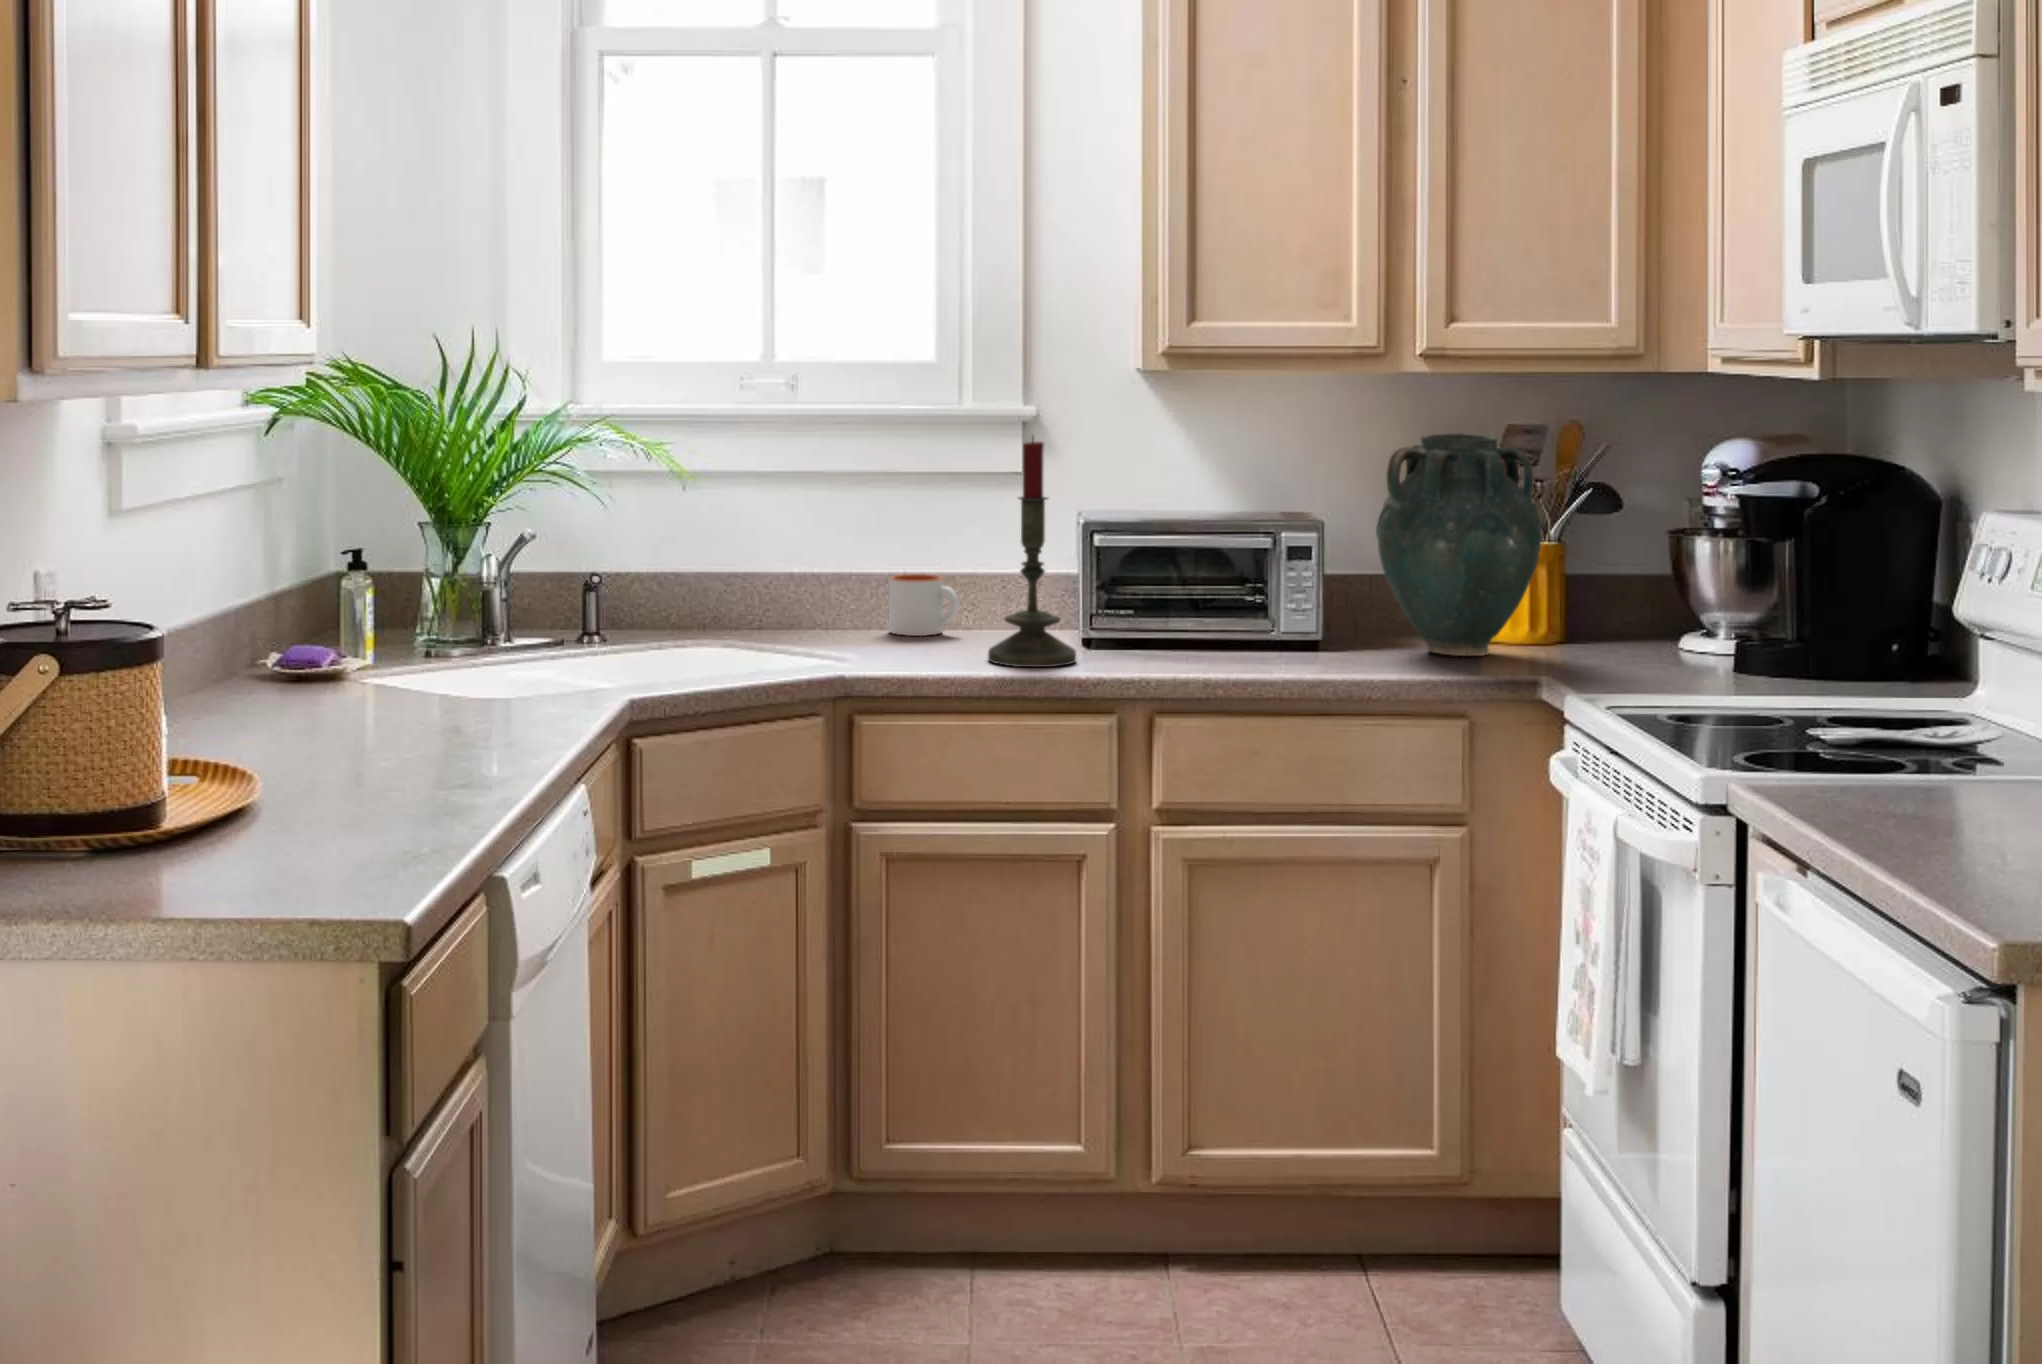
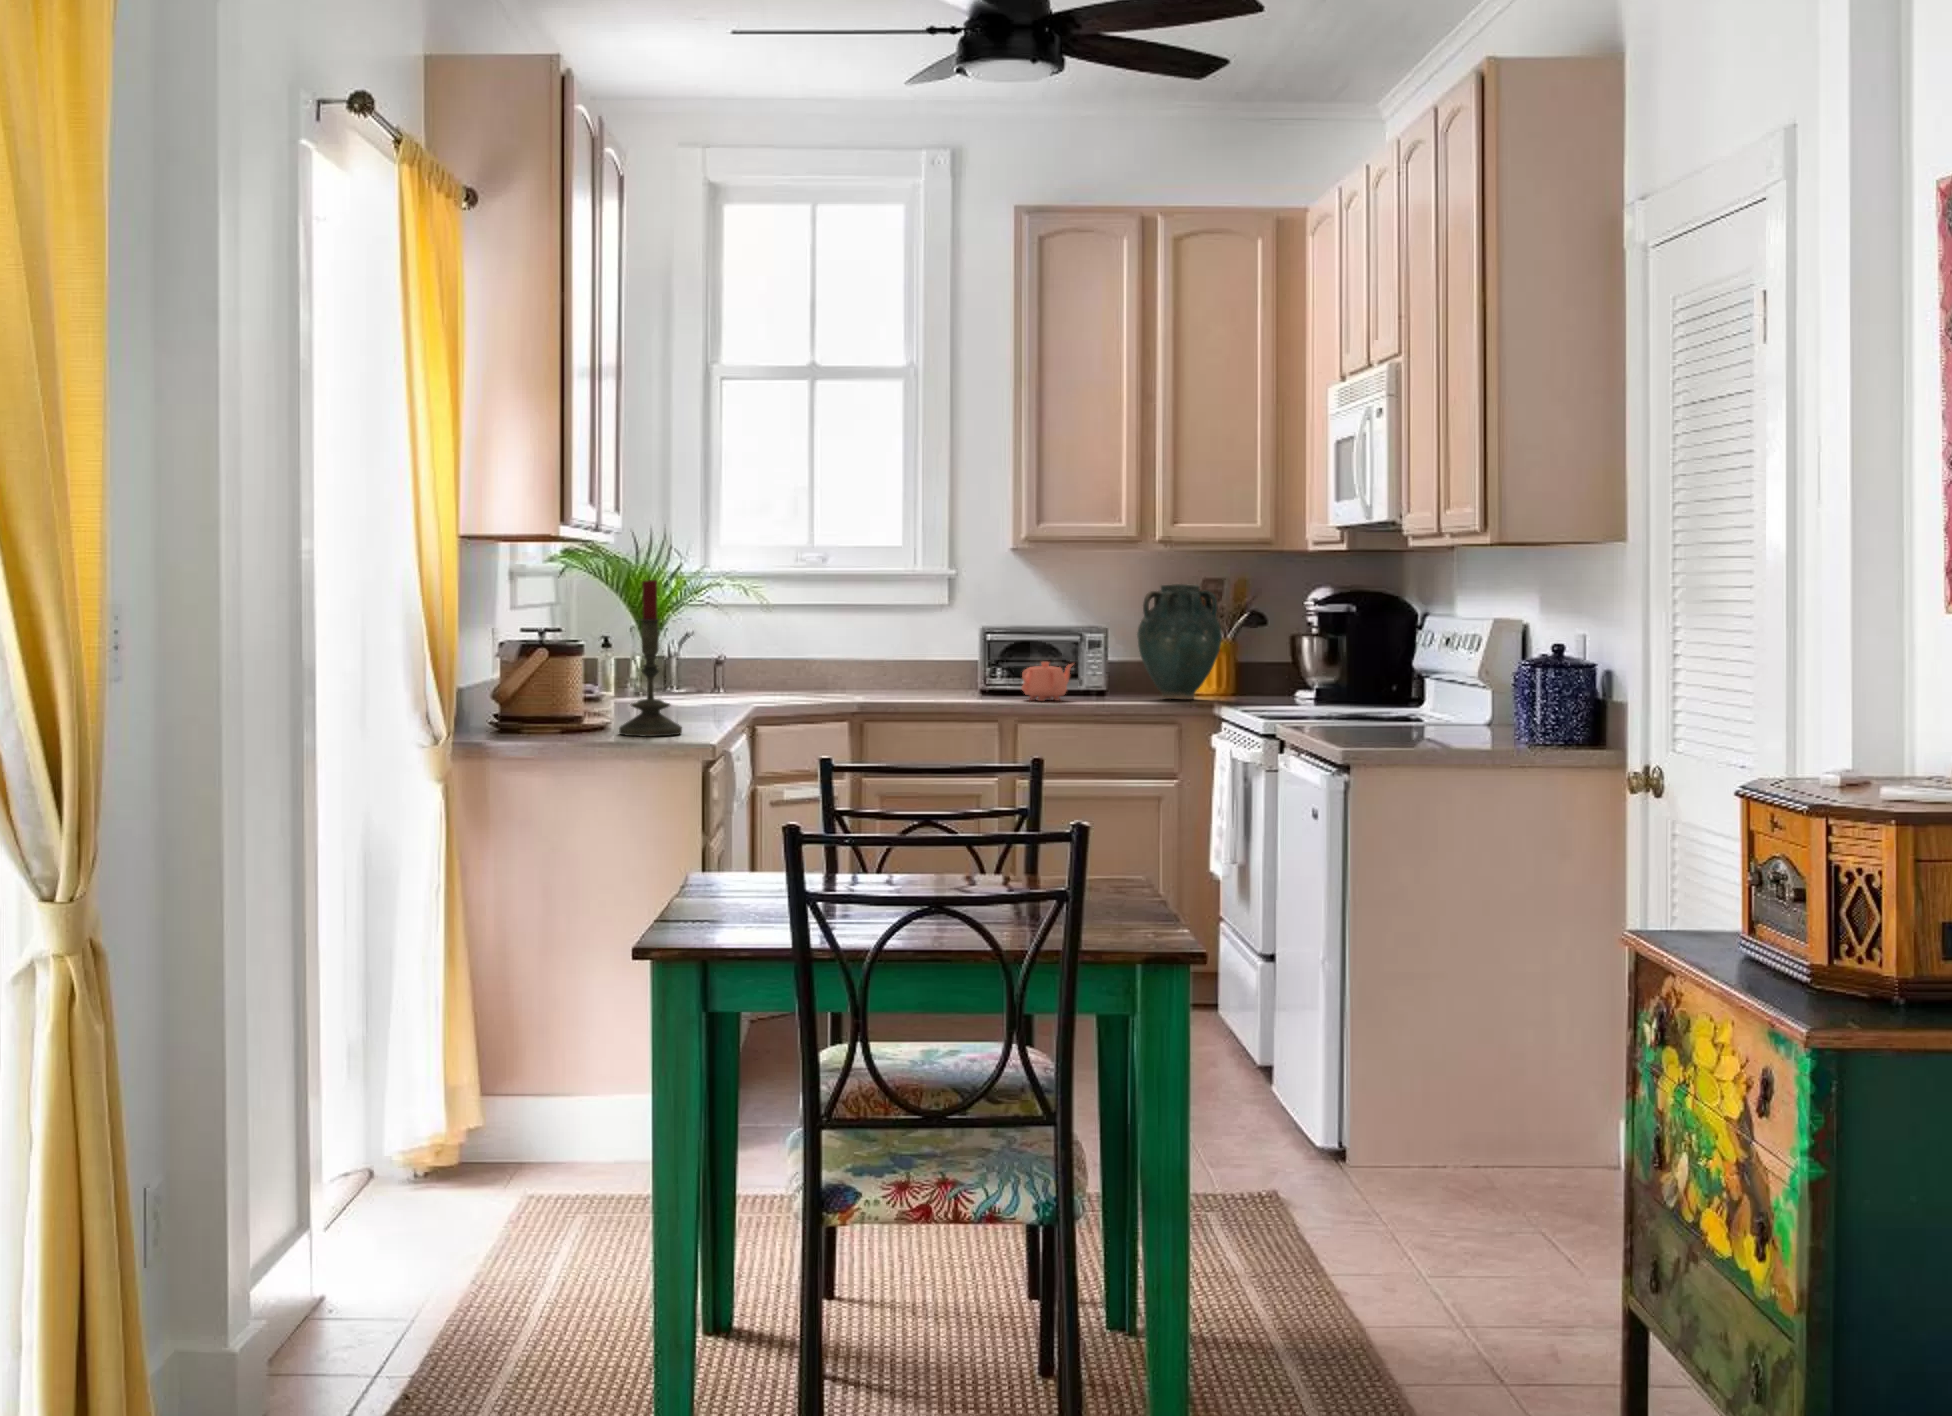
candle: present [988,440,1076,667] -> present [619,580,682,736]
mug: present [889,574,959,636] -> none [878,663,917,694]
teapot: none [1157,587,1259,665] -> present [1022,662,1073,701]

